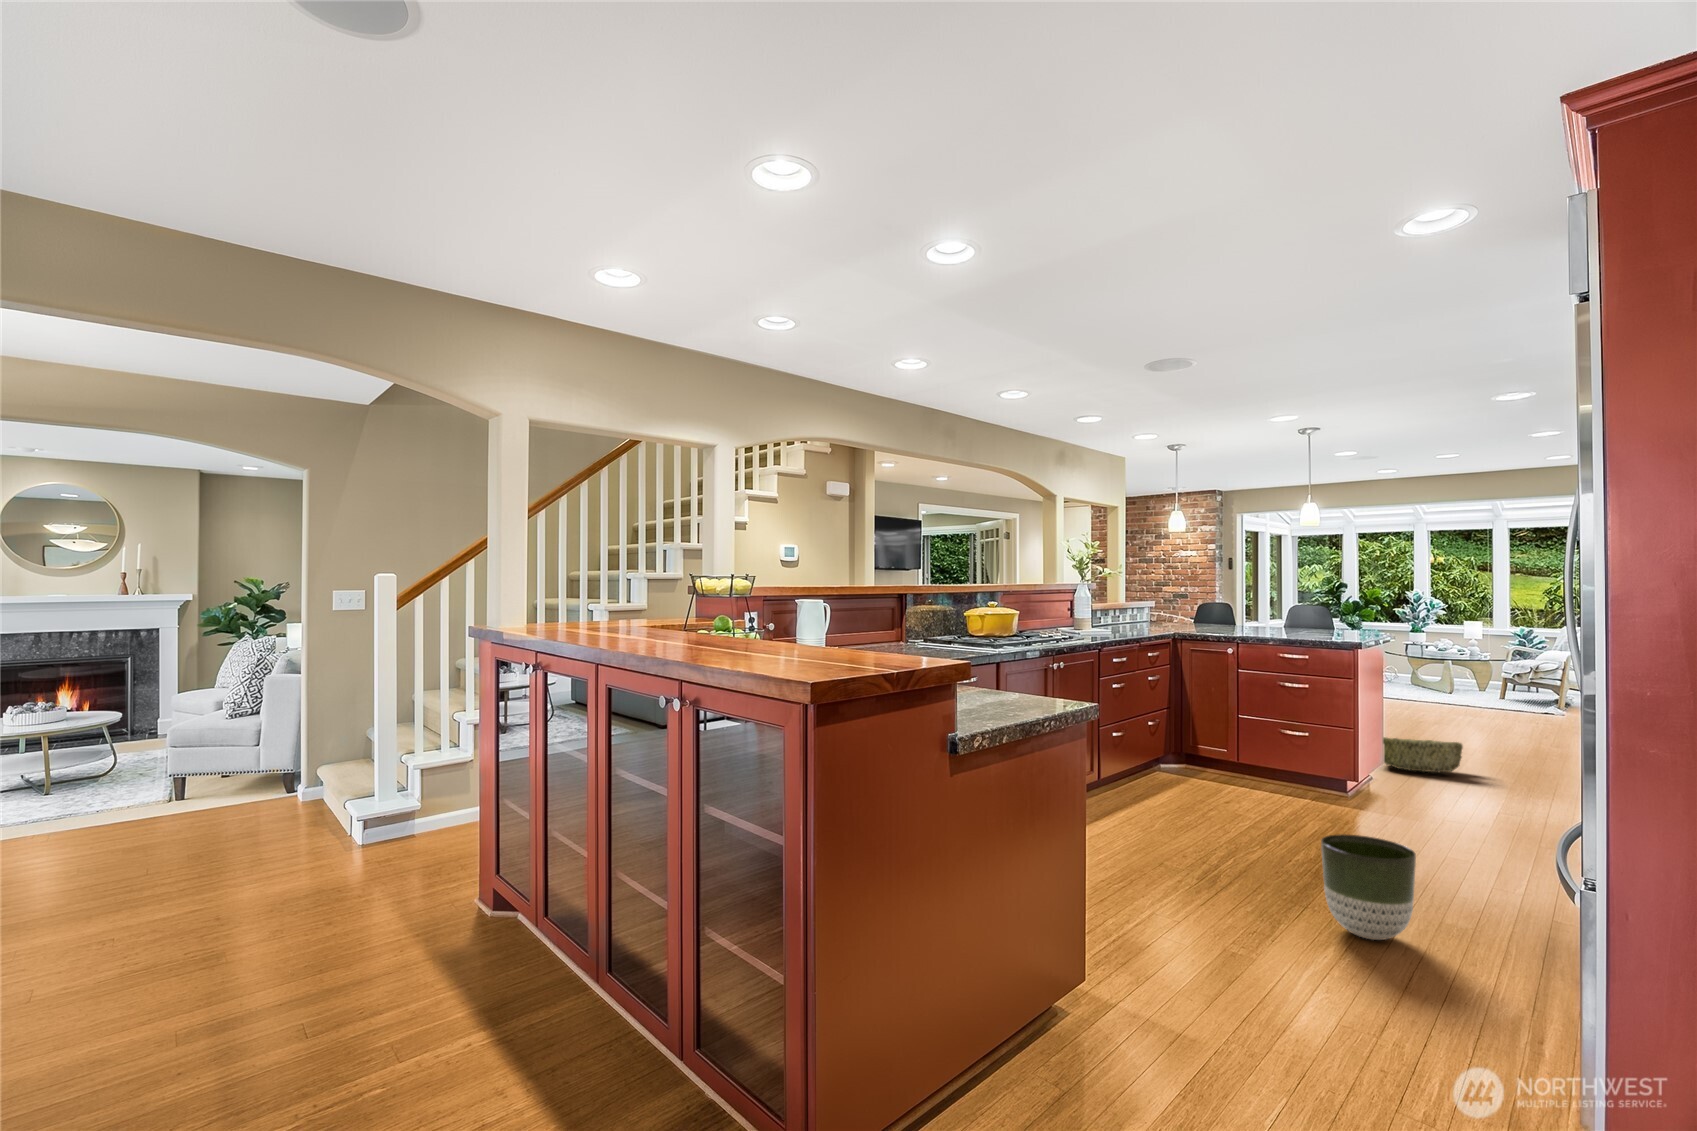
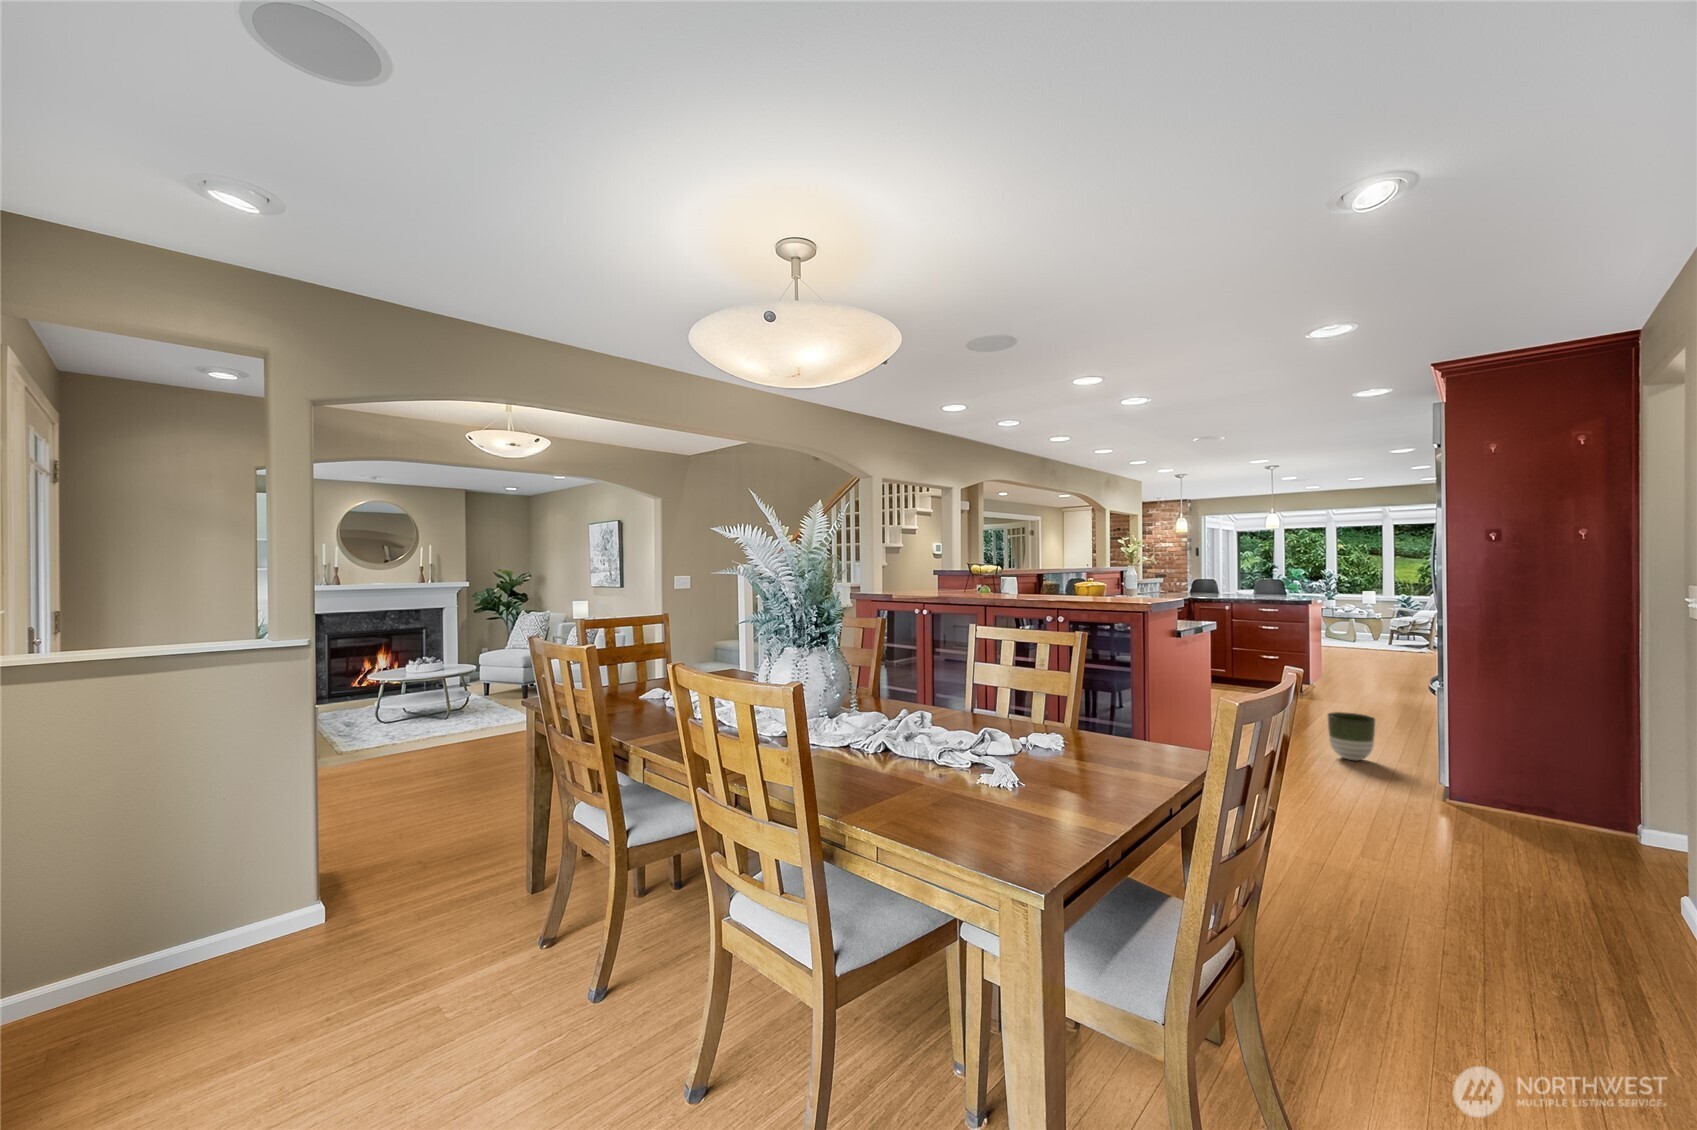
woven basket: present [1383,737,1463,773] -> none [1322,668,1377,690]

